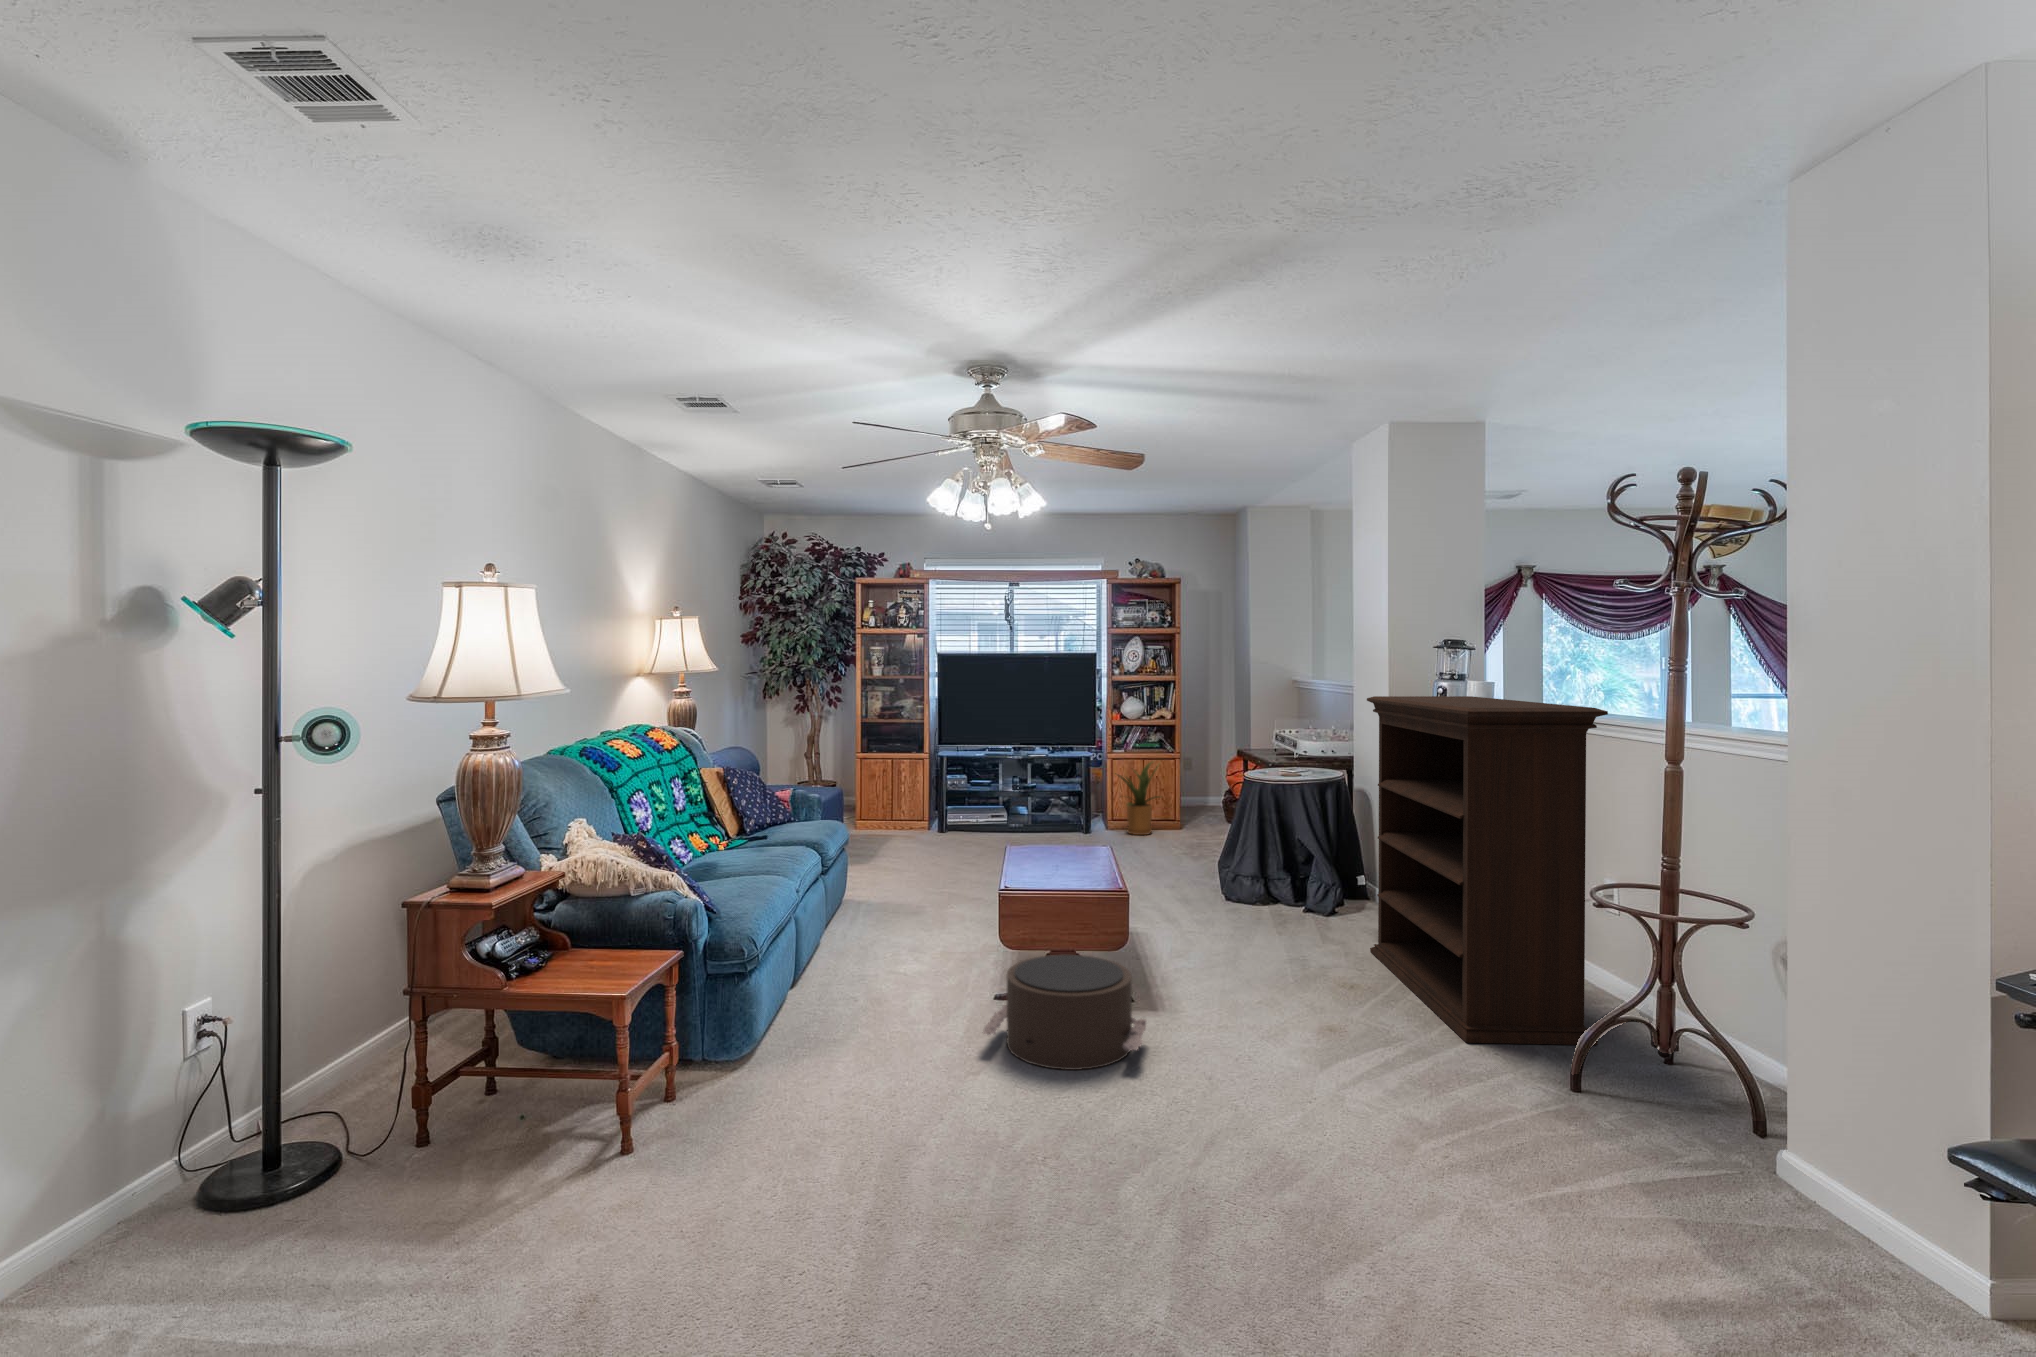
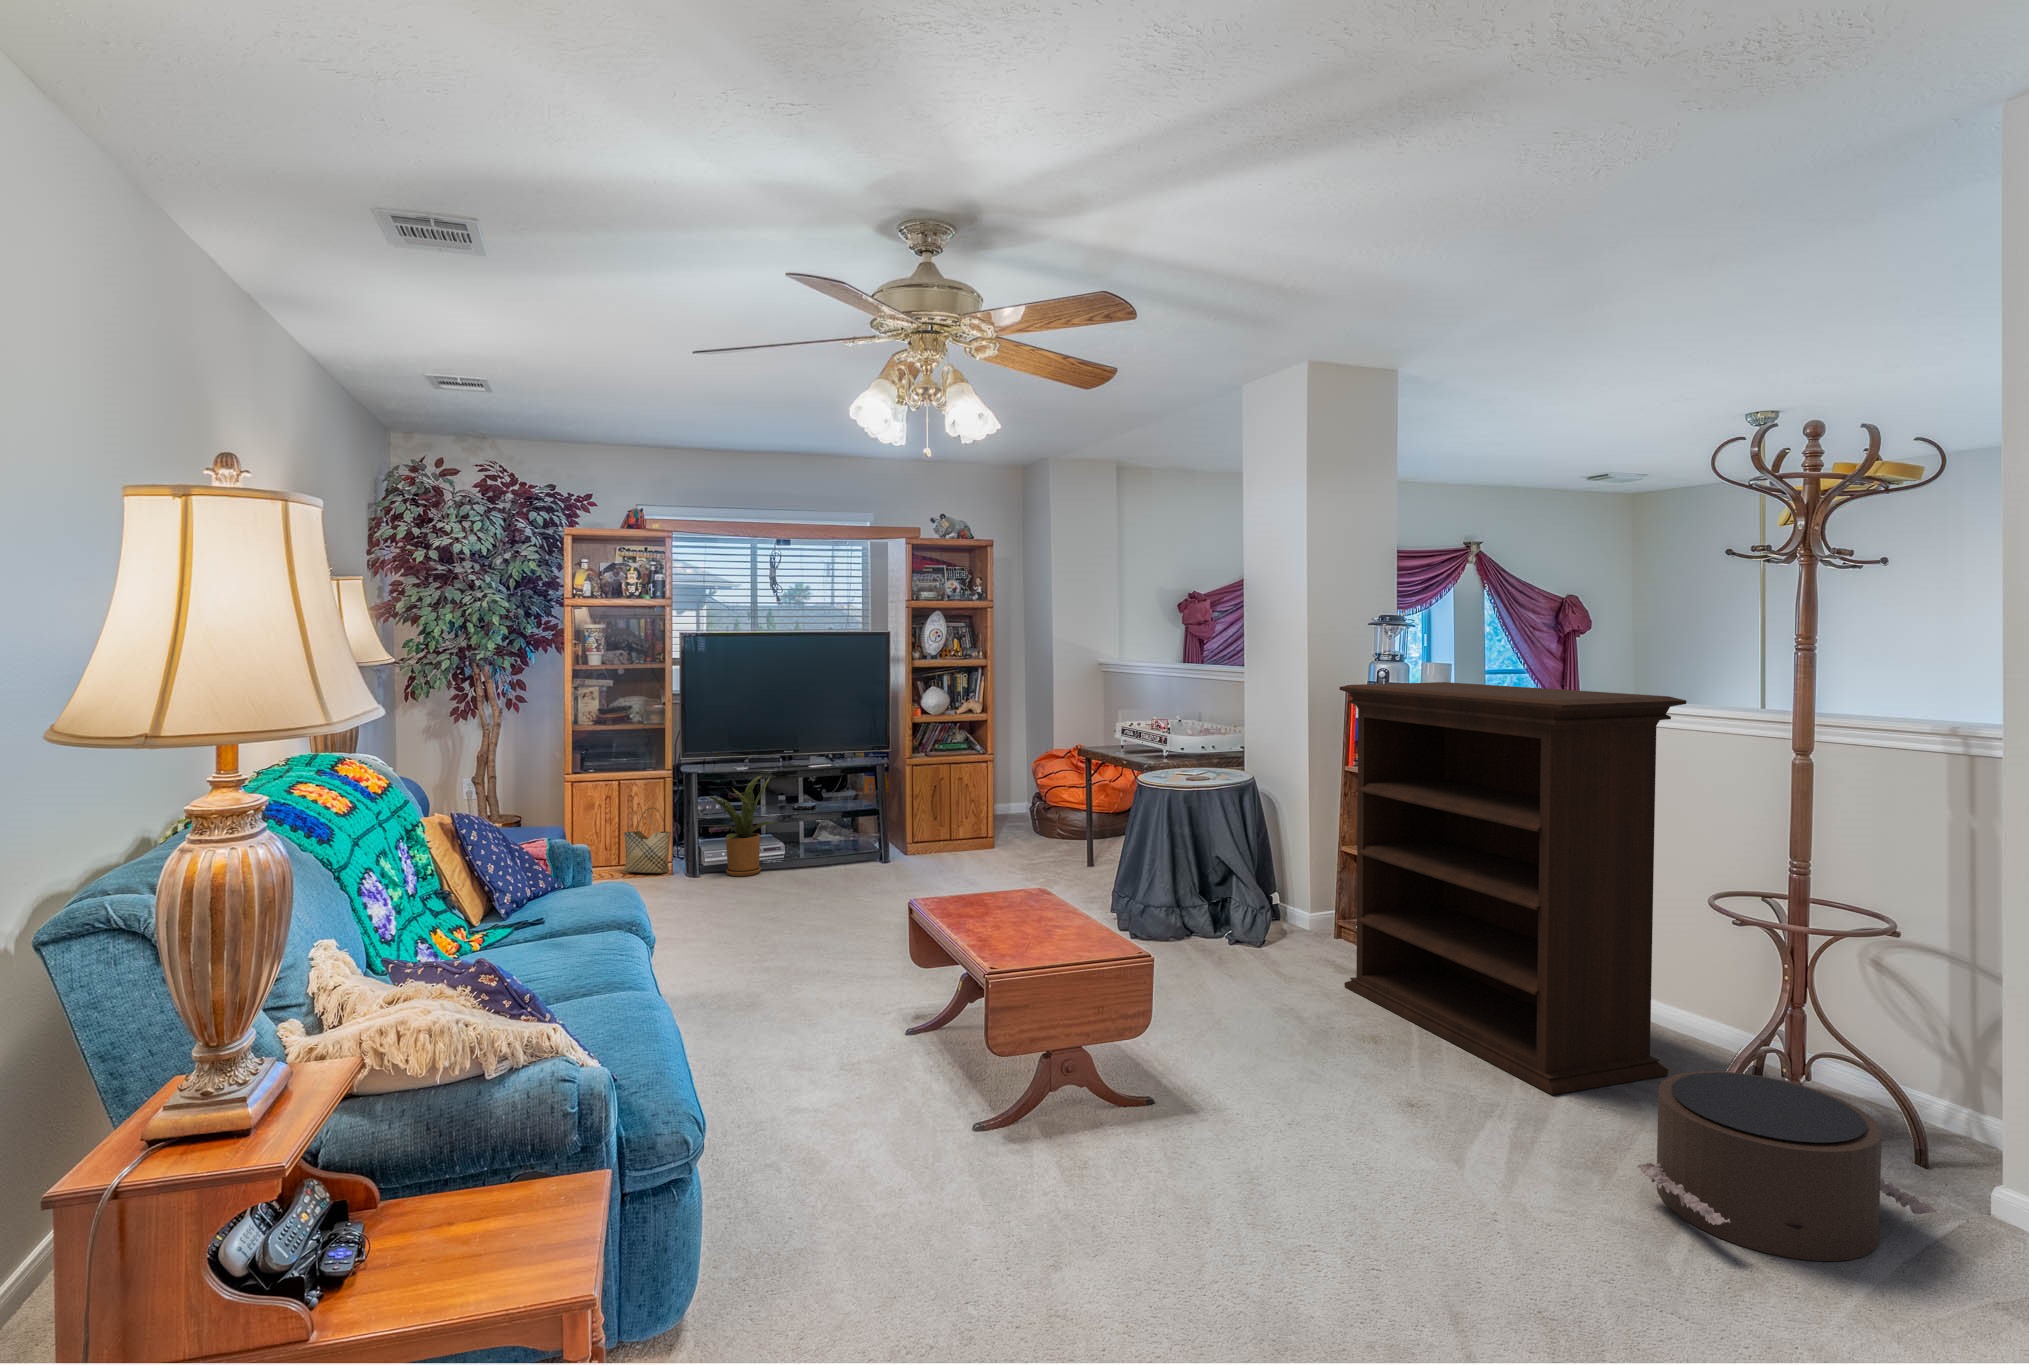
house plant: present [1115,762,1159,835] -> present [707,775,774,876]
woven basket: none [895,782,927,830] -> present [624,808,671,873]
pouf: present [983,955,1146,1070] -> present [1637,1071,1937,1261]

